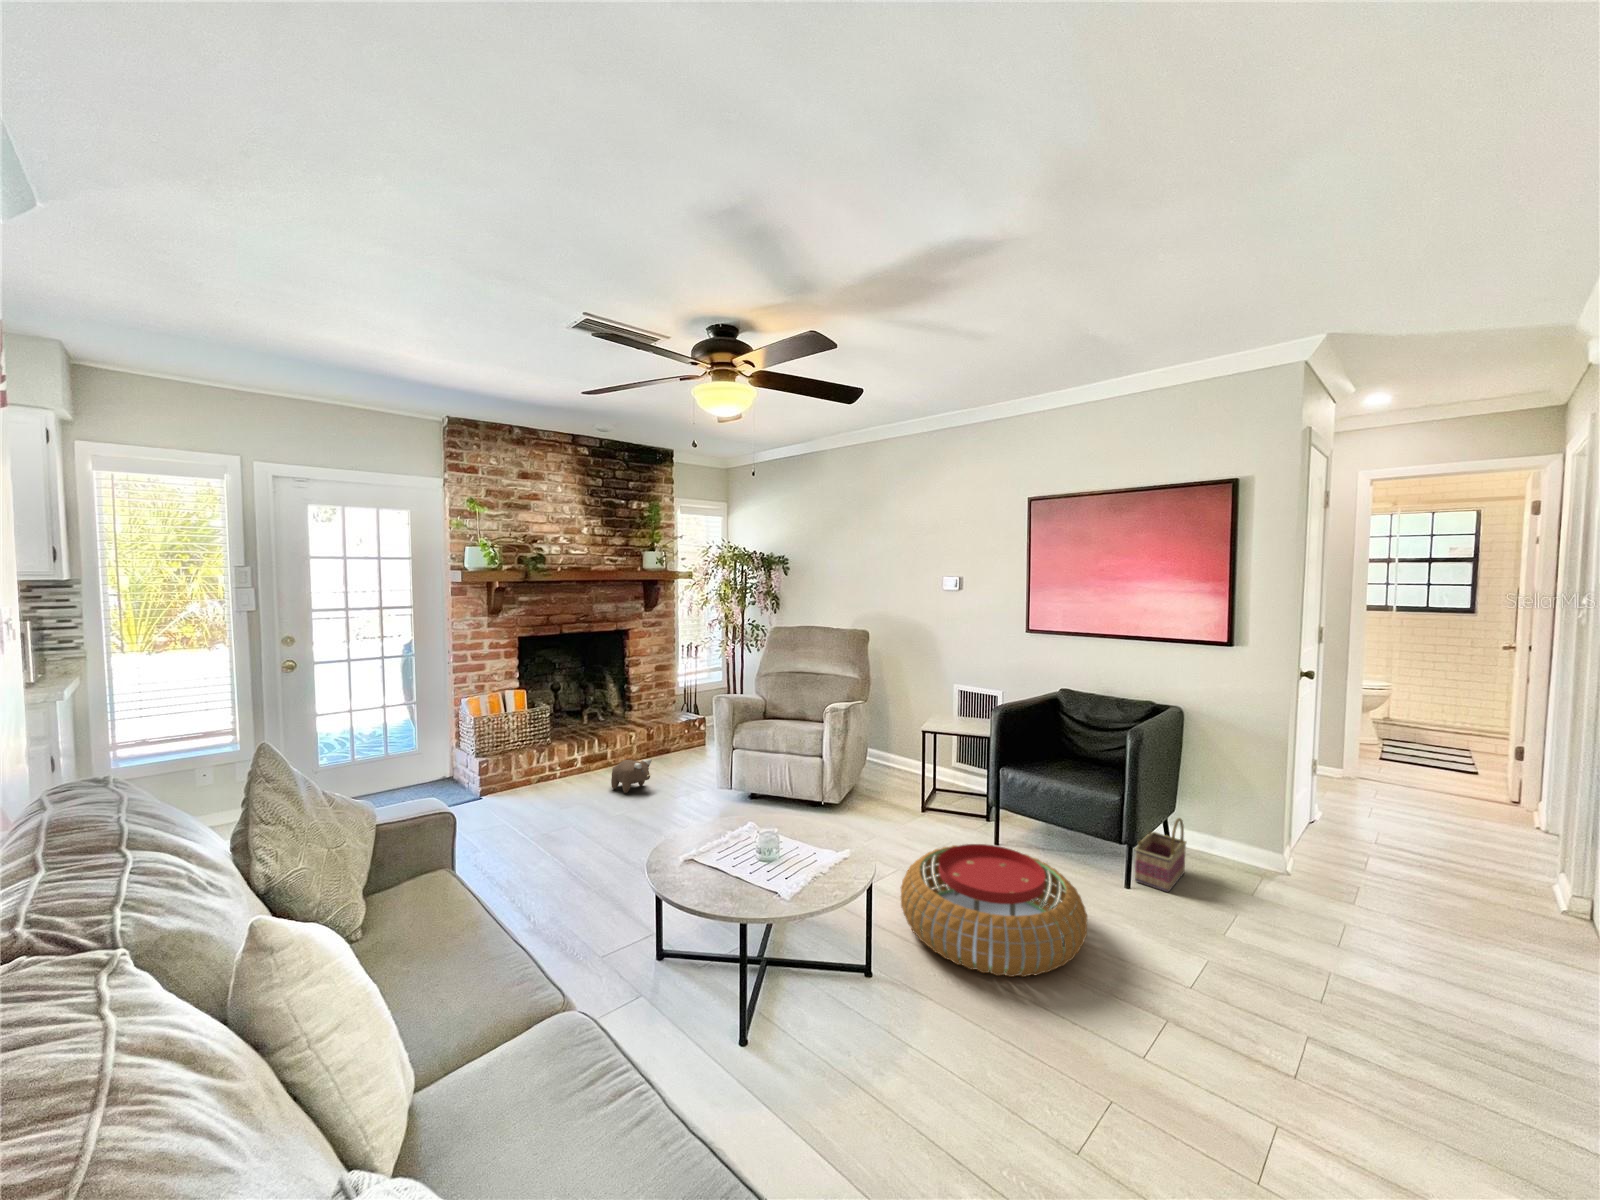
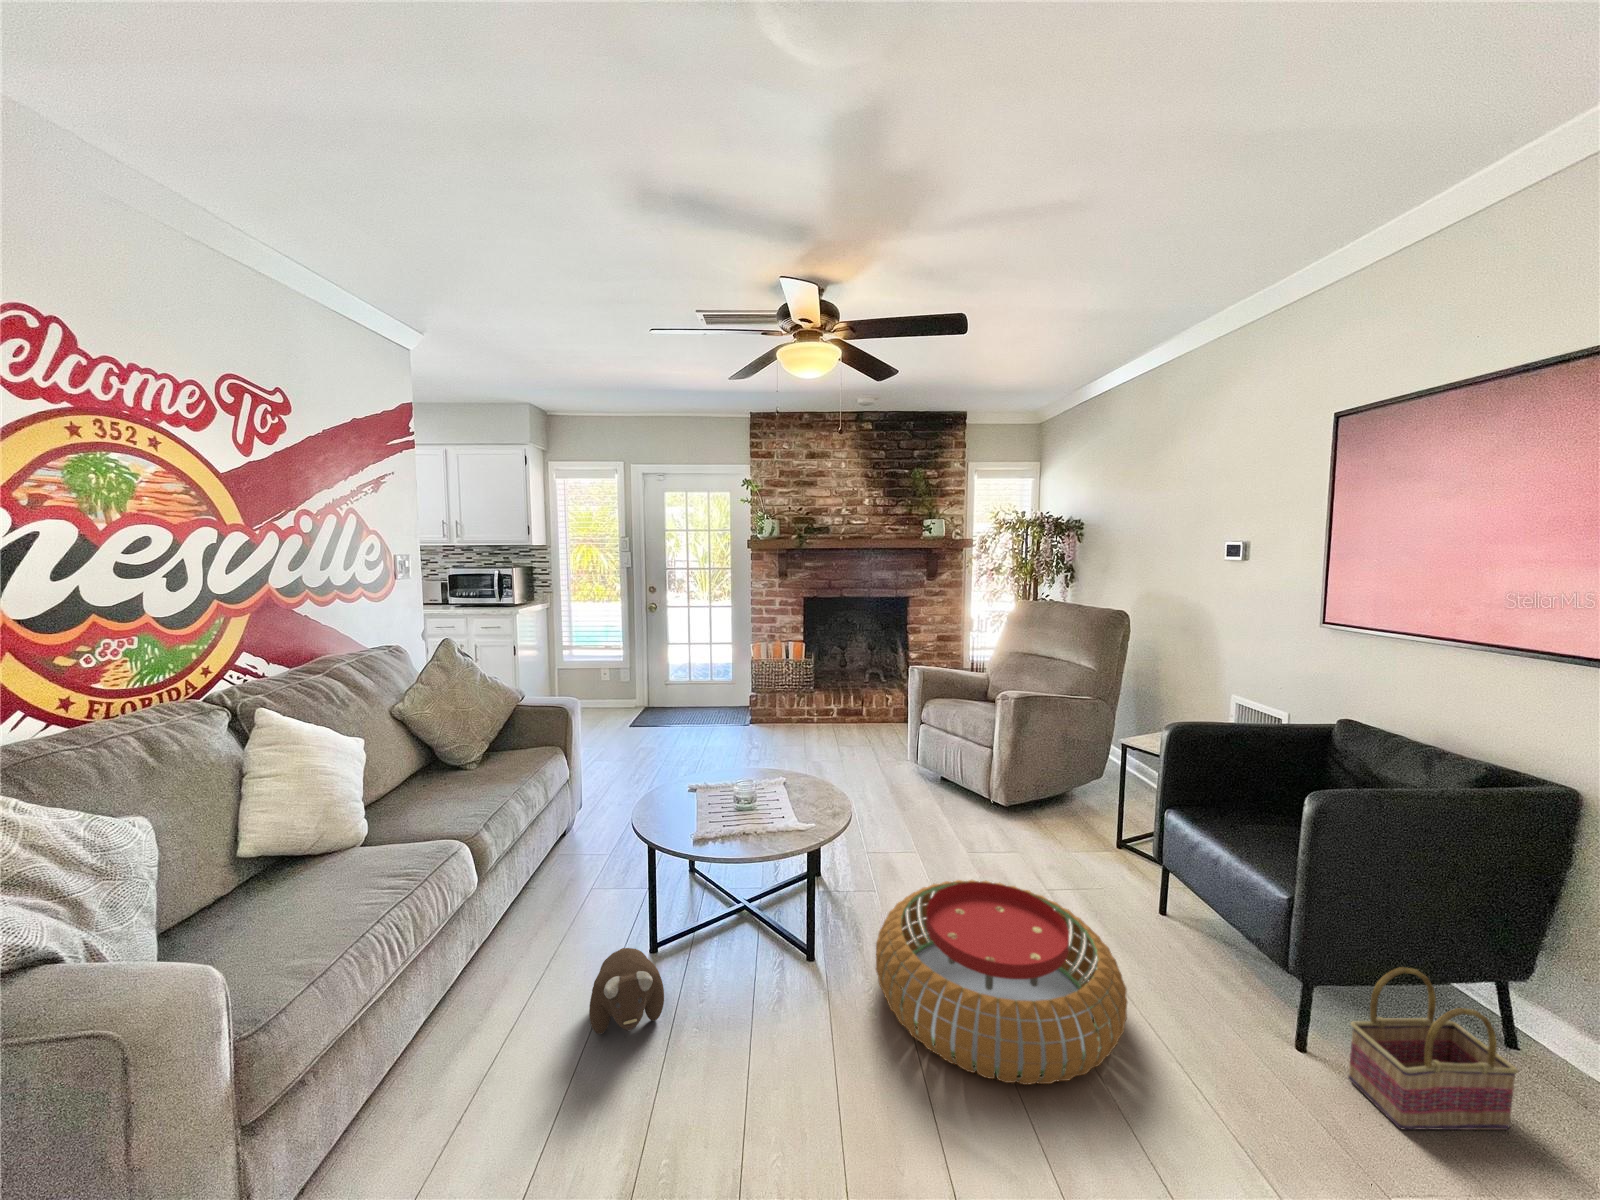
plush toy: present [611,759,652,793] -> present [589,948,664,1034]

